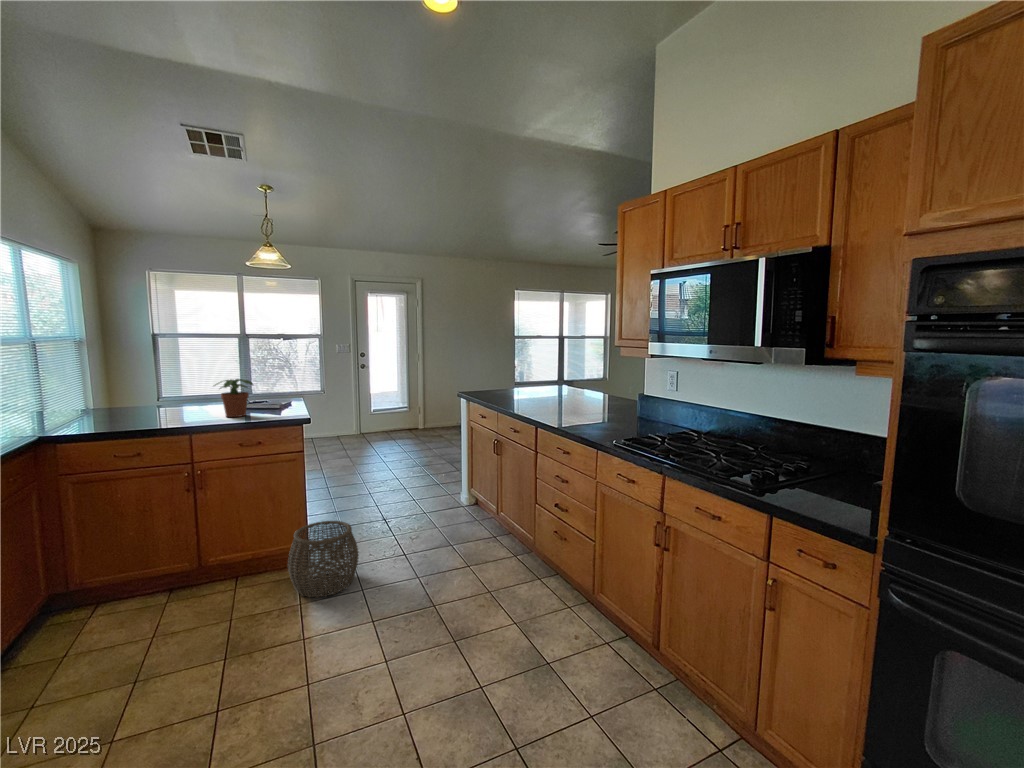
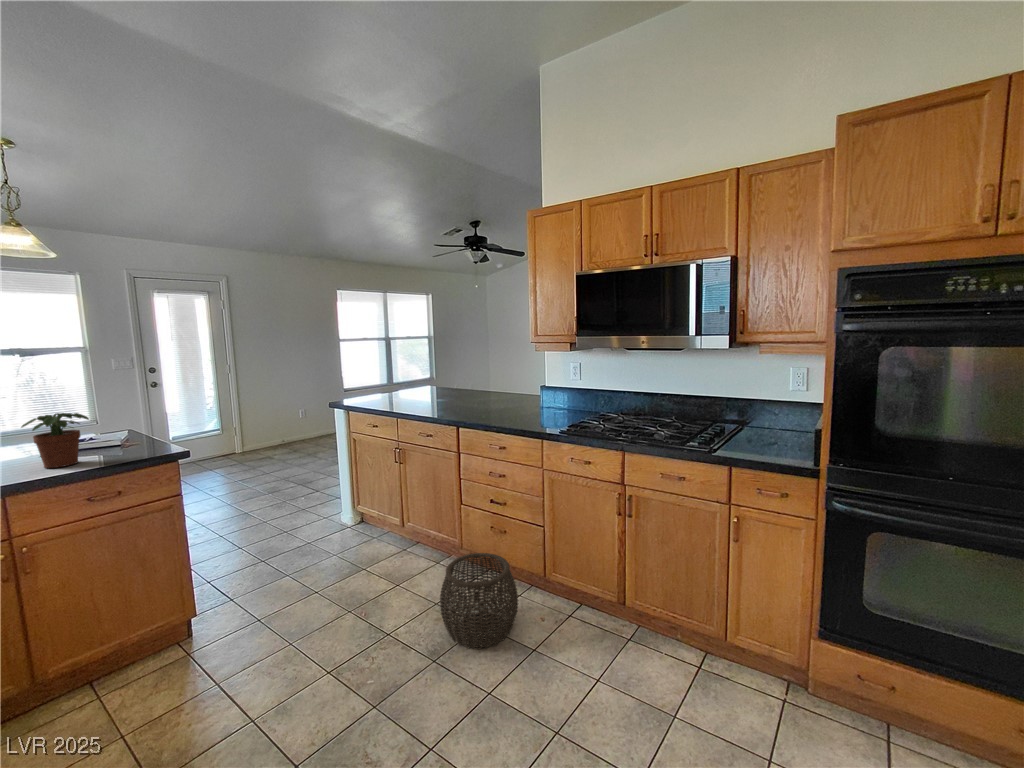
woven basket: present [288,521,359,598] -> present [440,553,518,649]

